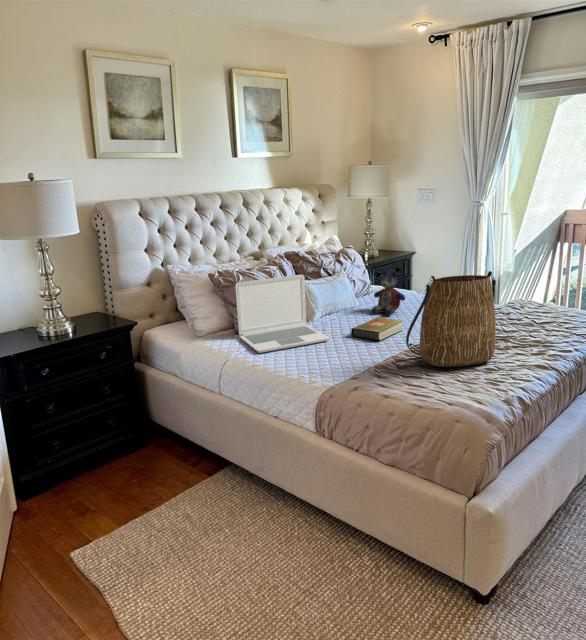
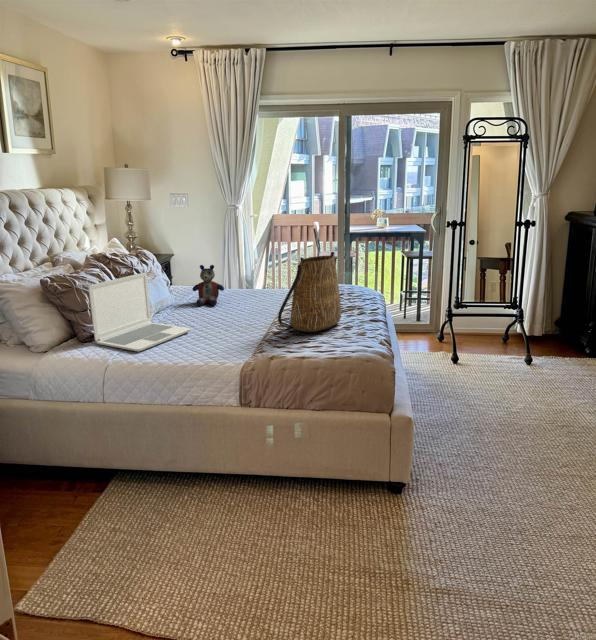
book: present [351,317,402,341] -> none [204,305,241,325]

